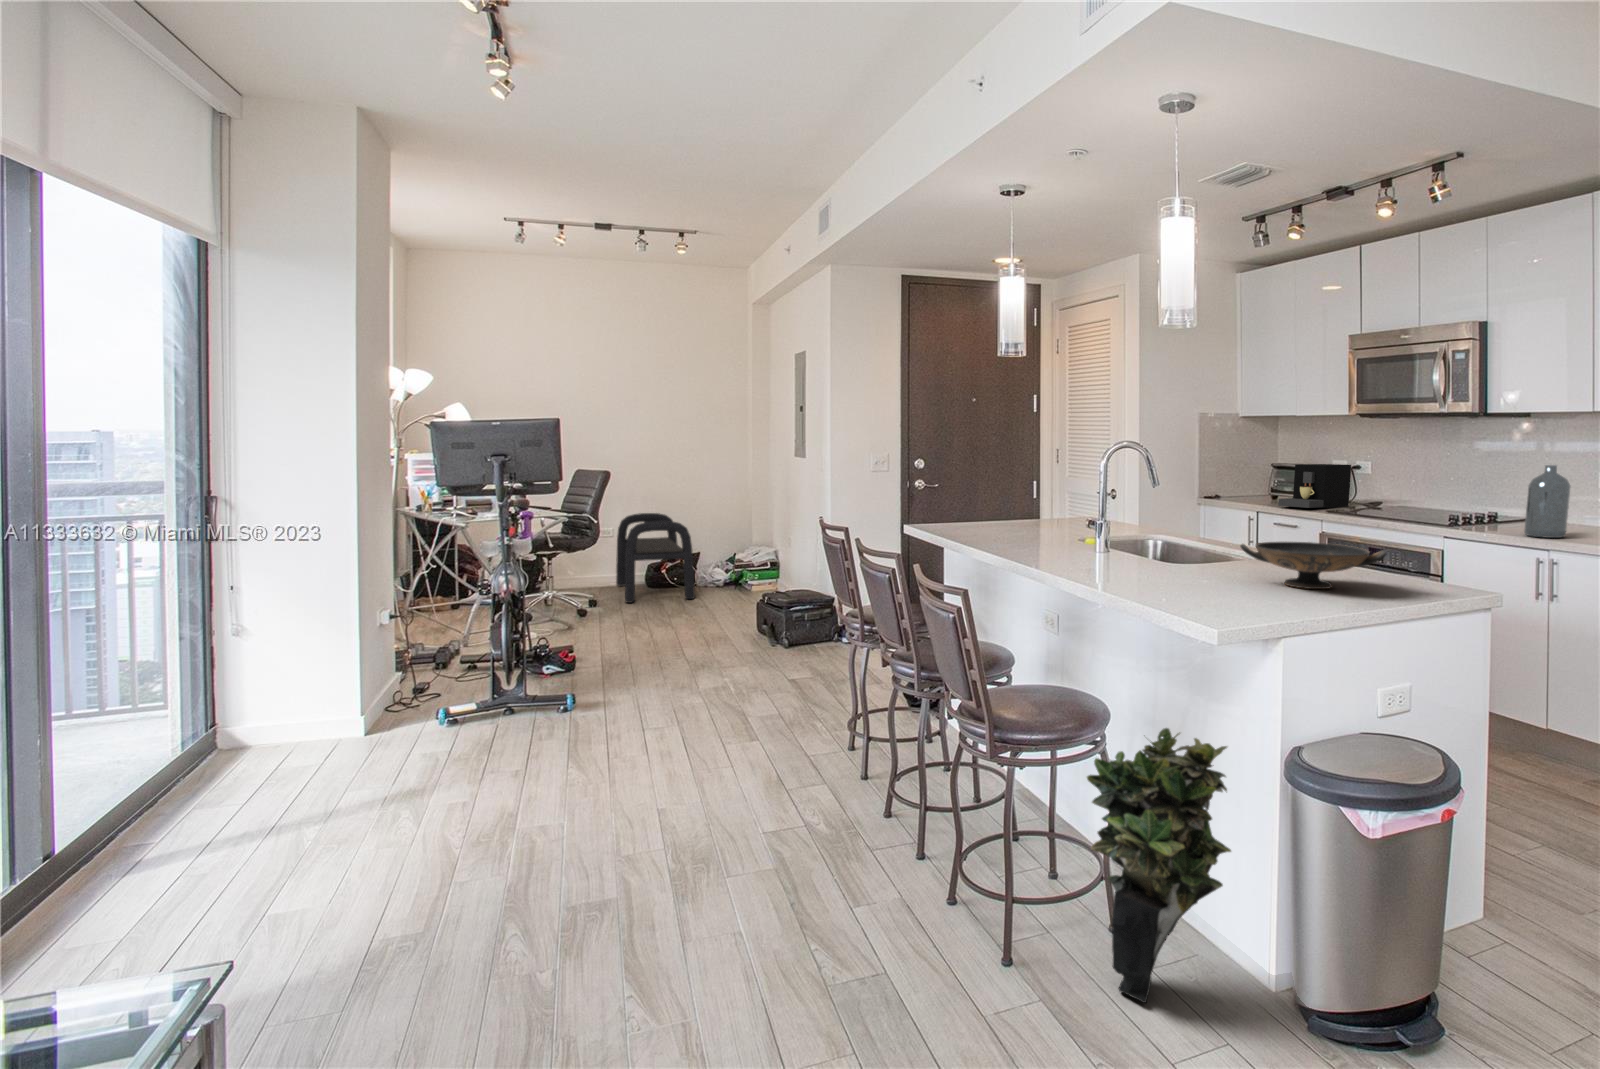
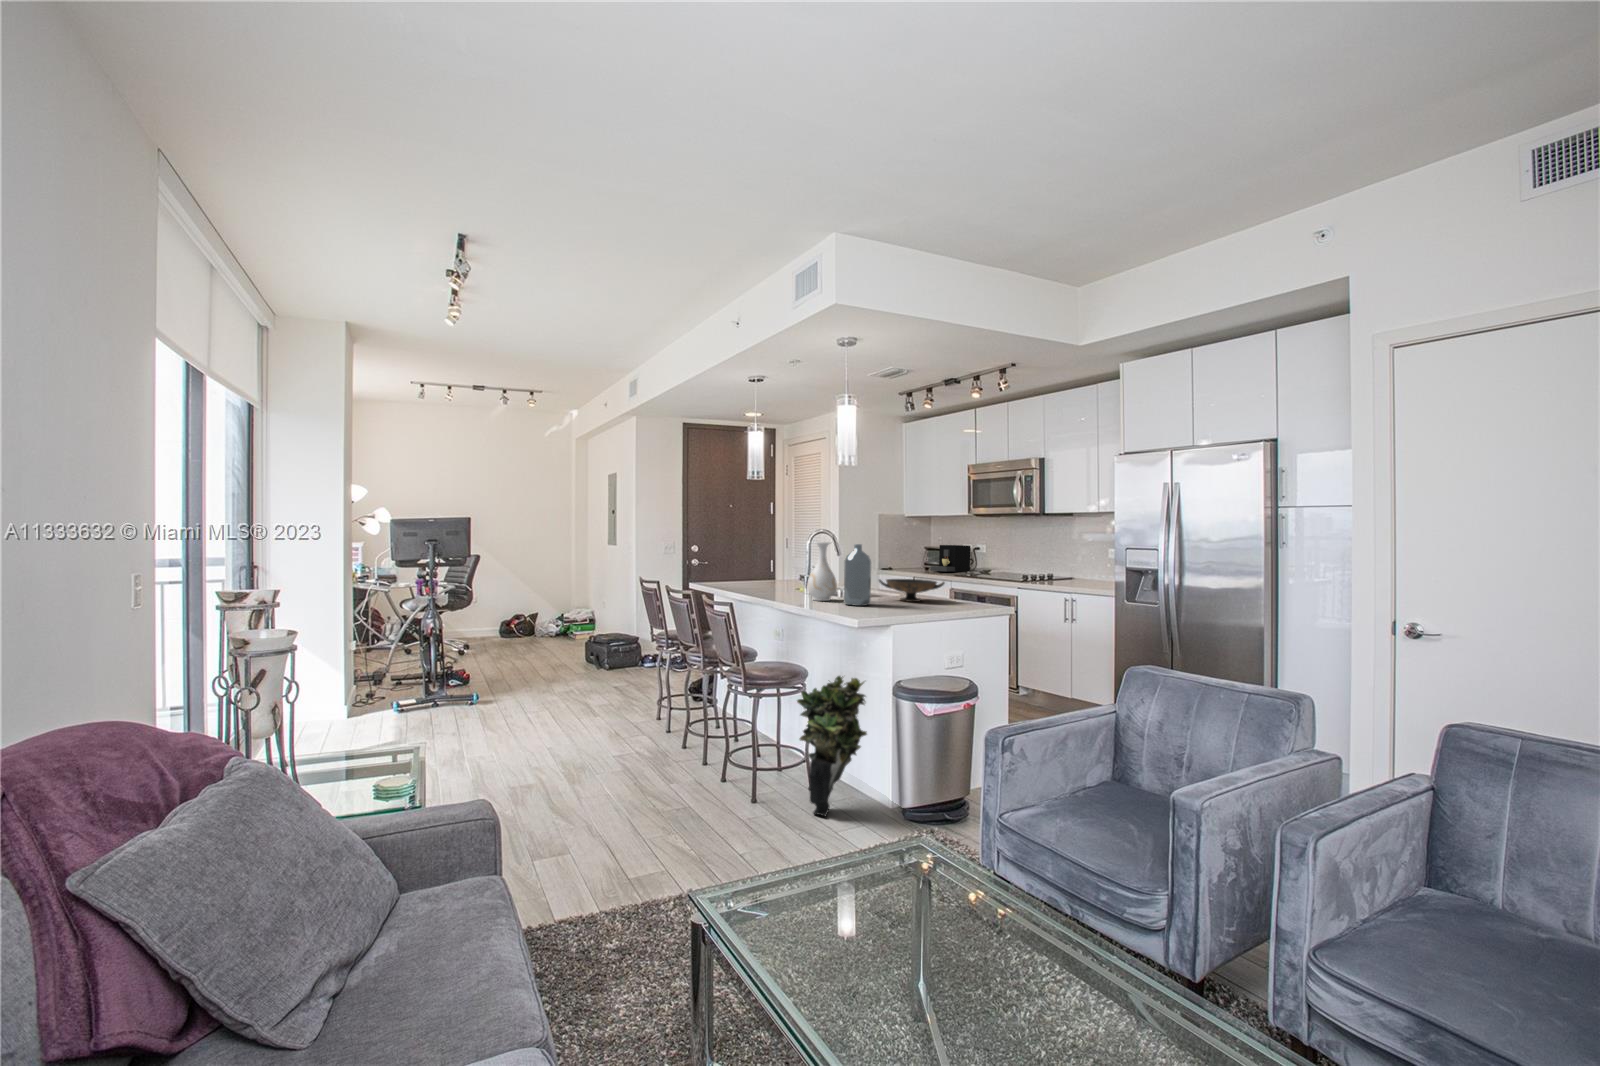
bottle: present [1524,465,1571,538] -> present [844,544,871,606]
vase: none [1101,477,1159,586] -> present [807,542,837,601]
bench: present [616,513,695,603] -> none [456,578,527,649]

